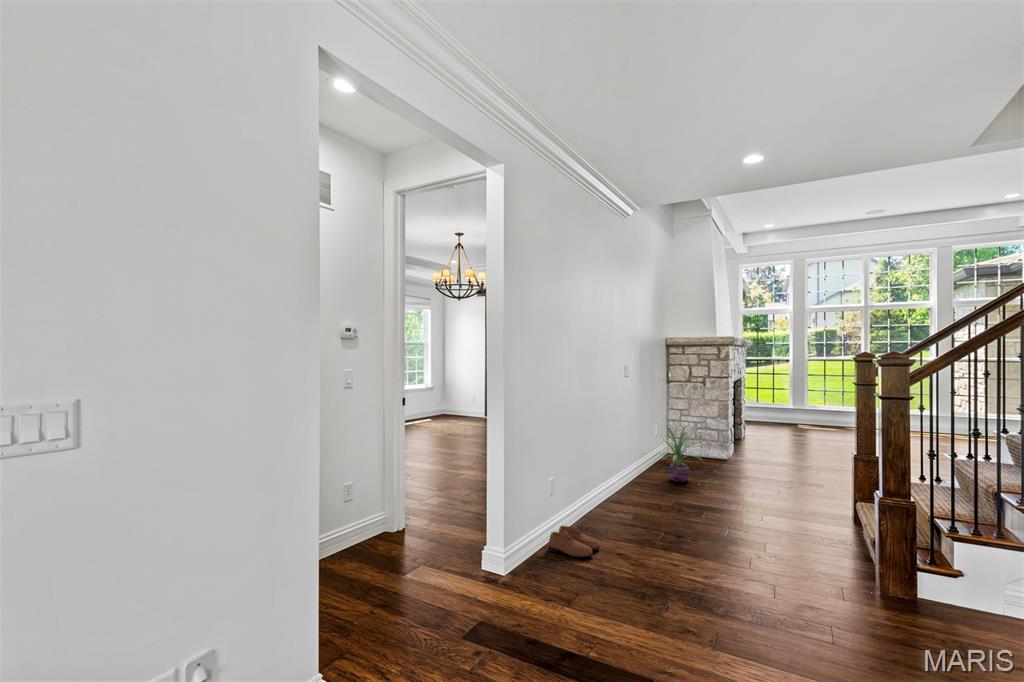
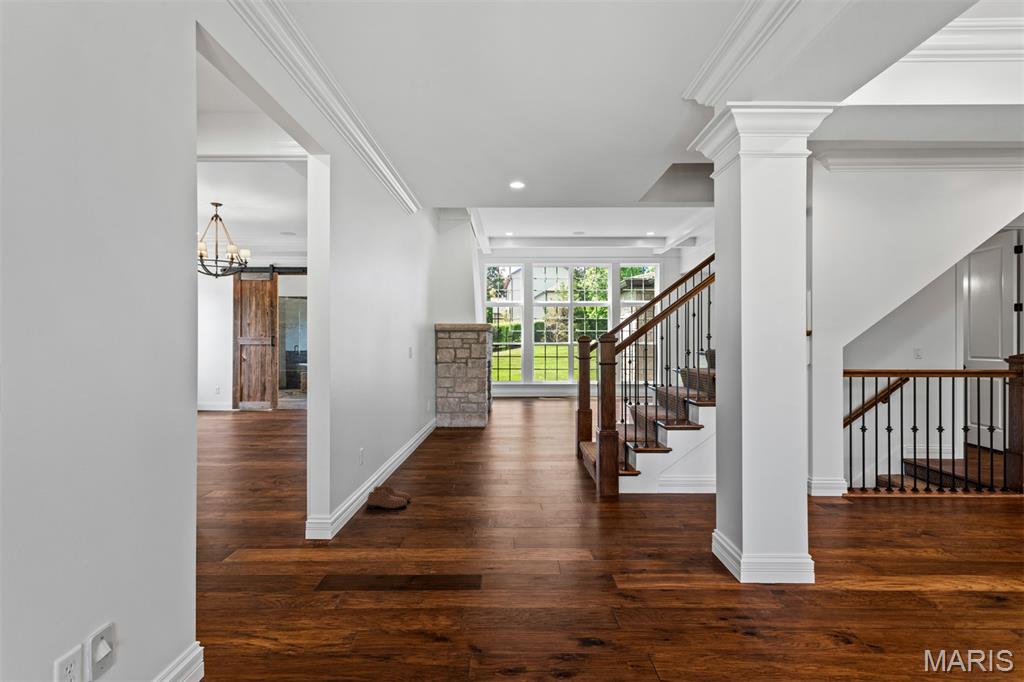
decorative plant: present [658,426,702,482] -> none [421,398,474,446]

